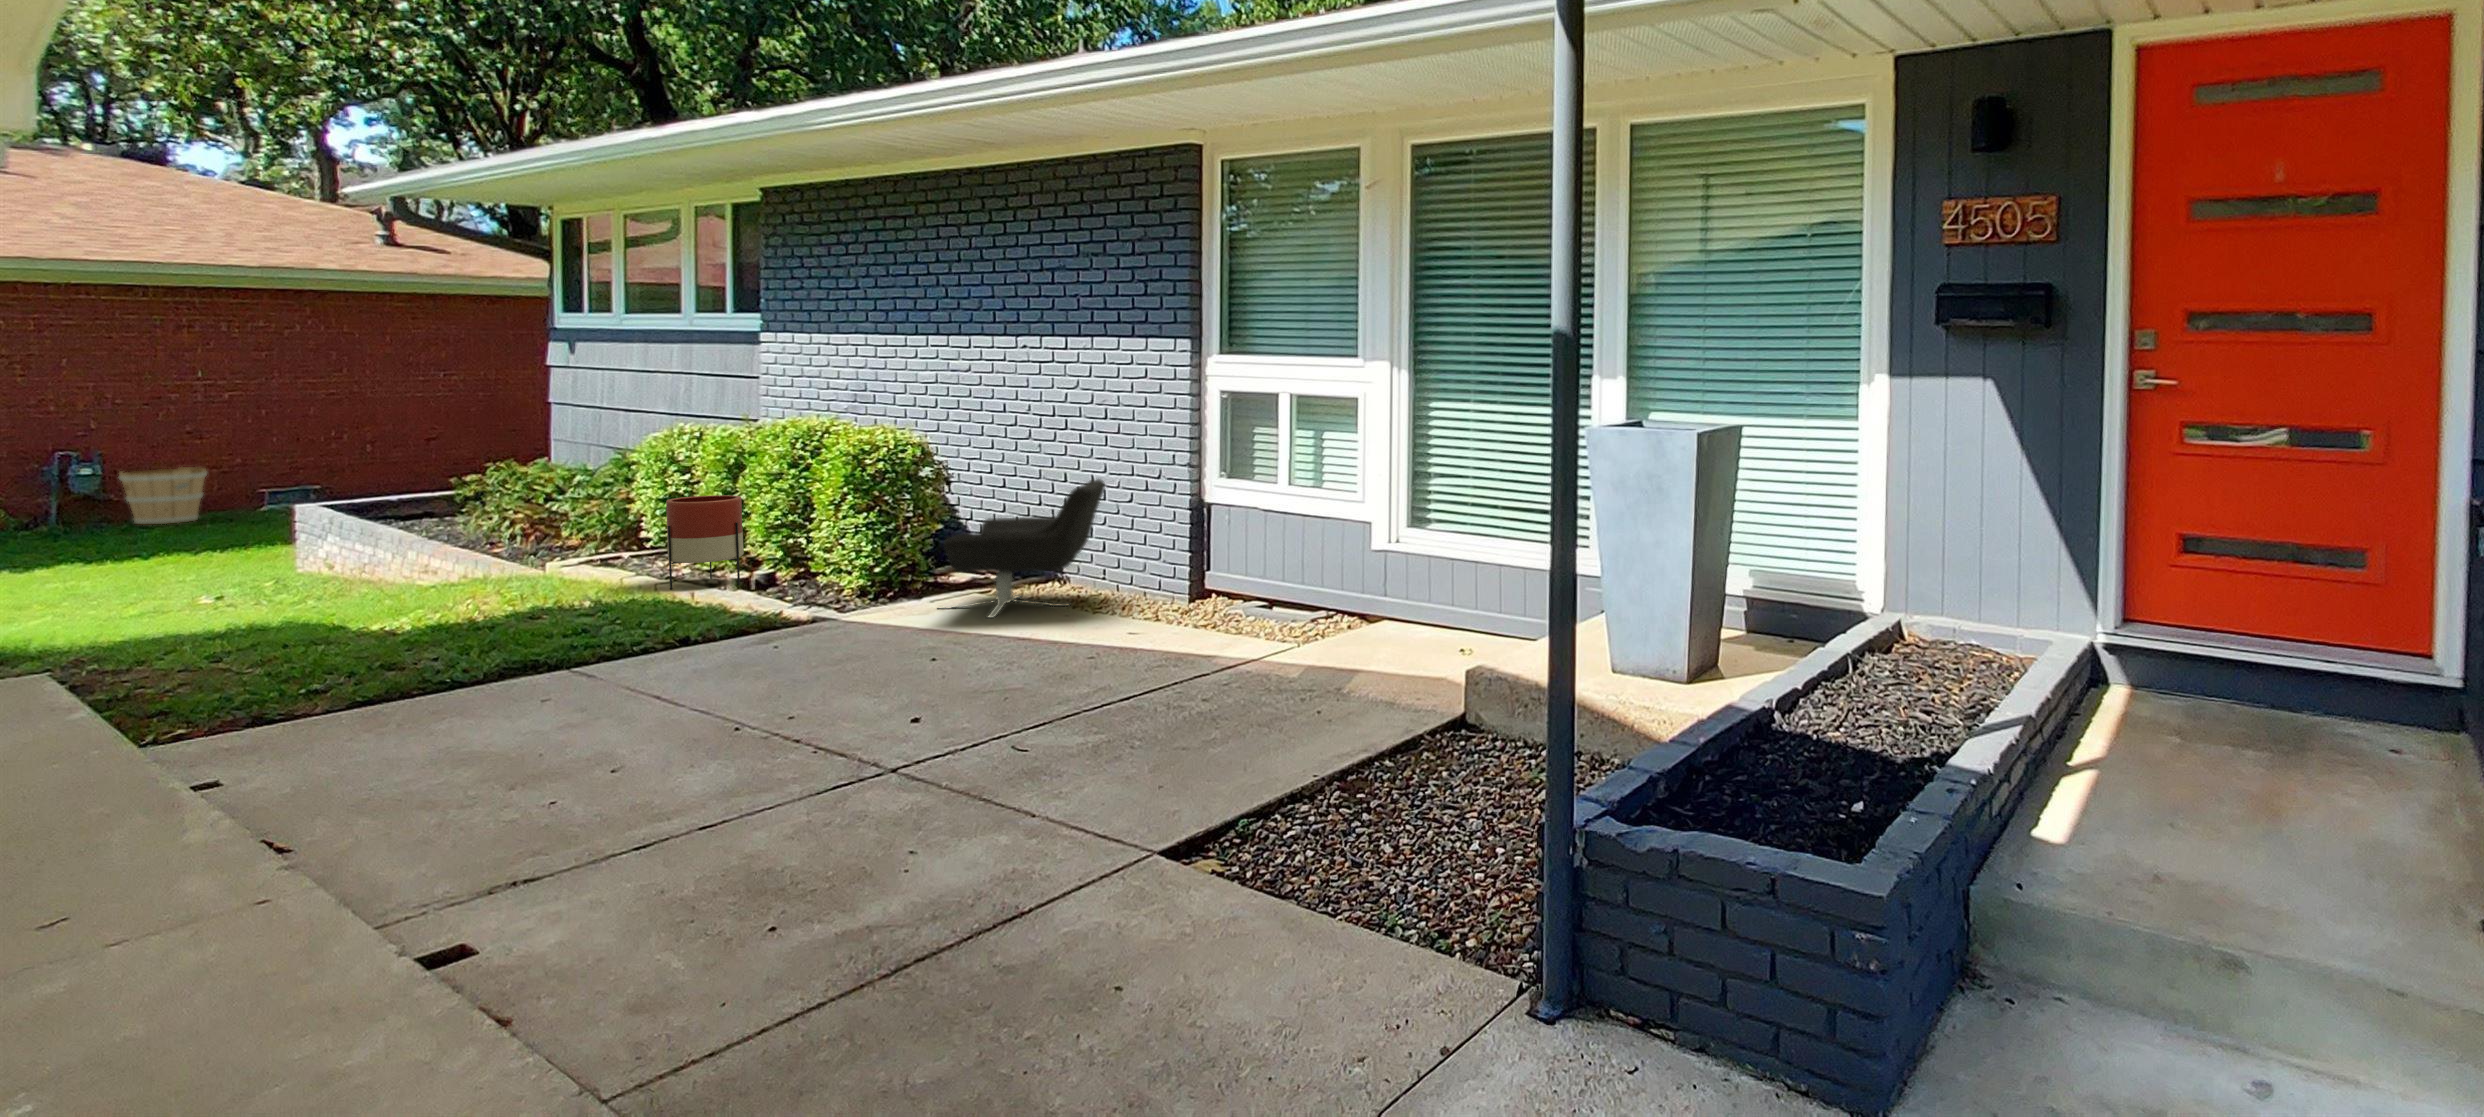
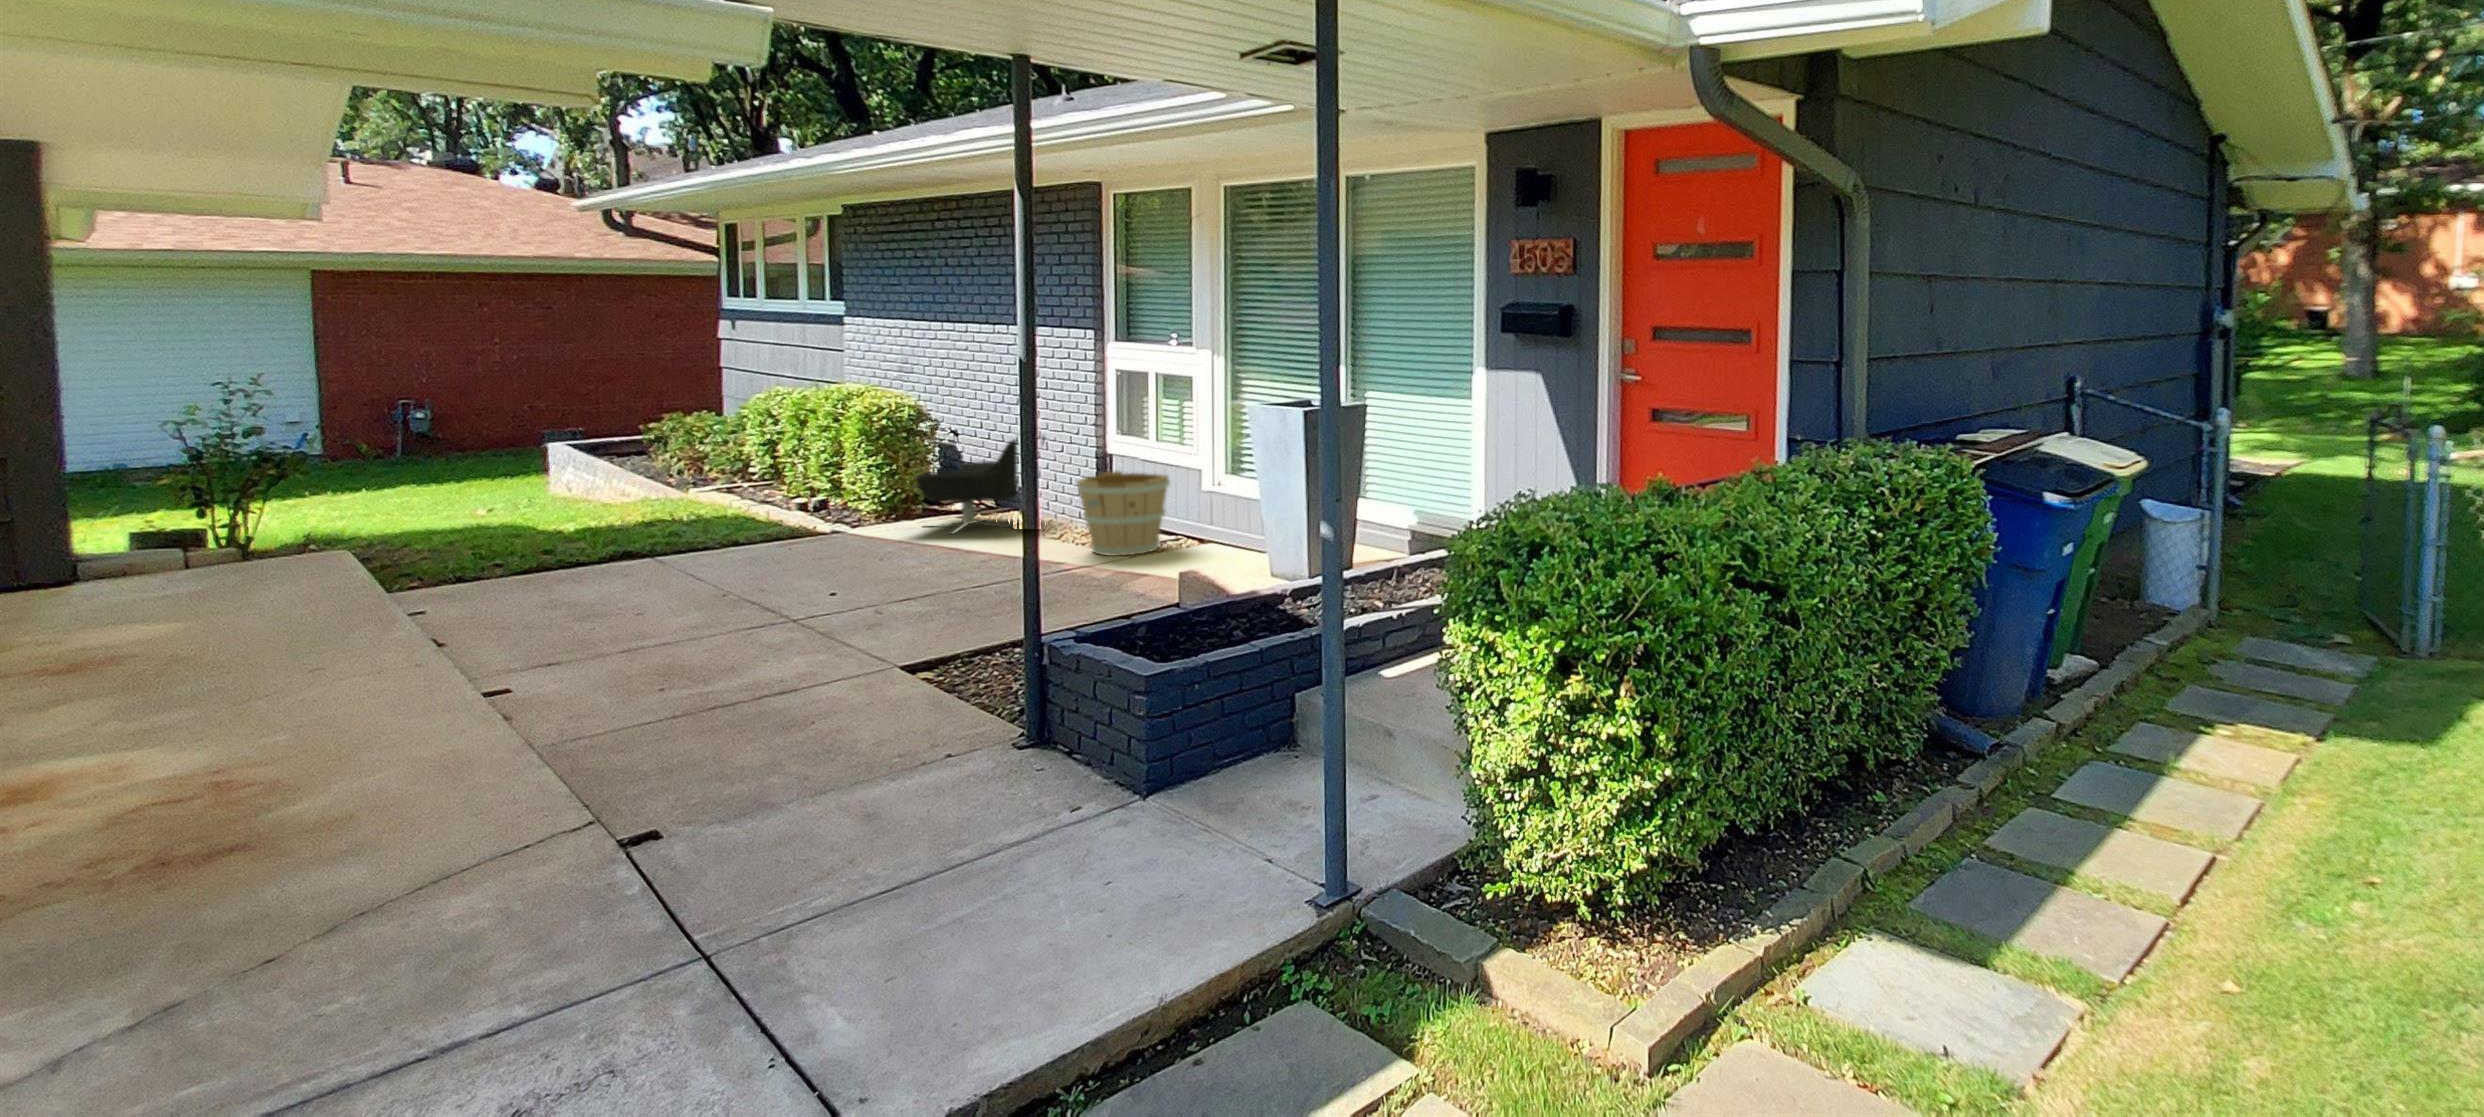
wooden bucket: present [119,467,207,525] -> present [1077,471,1170,556]
planter: present [666,495,744,589] -> none [753,442,809,509]

